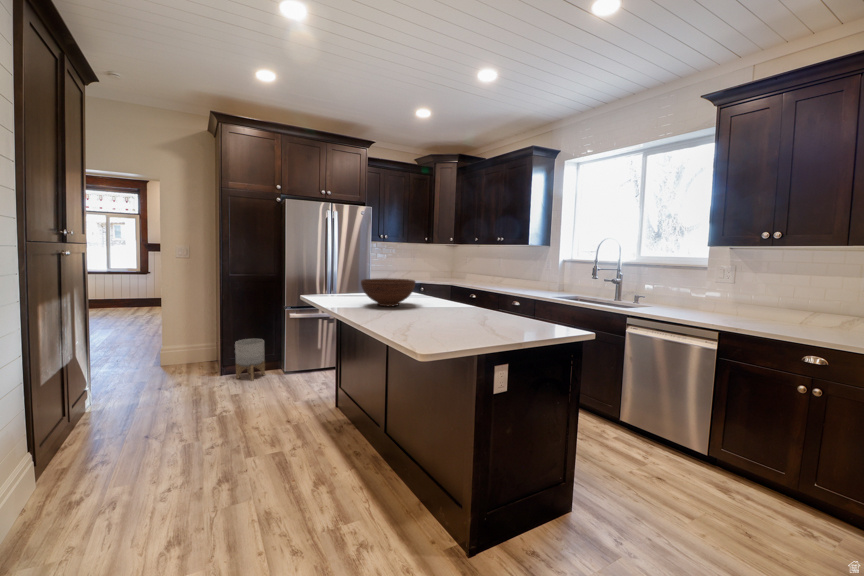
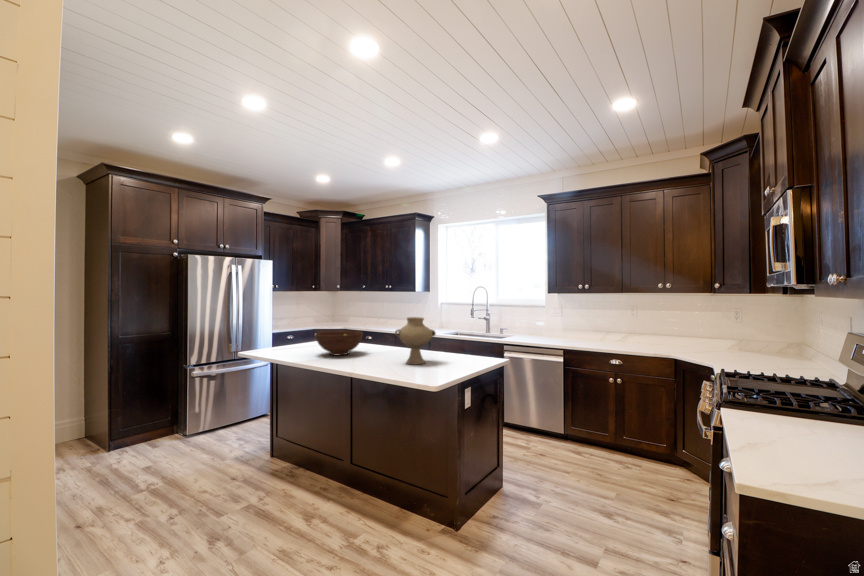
vase: none [426,262,481,324] -> present [395,317,436,364]
planter: present [235,339,265,380] -> none [128,404,163,453]

